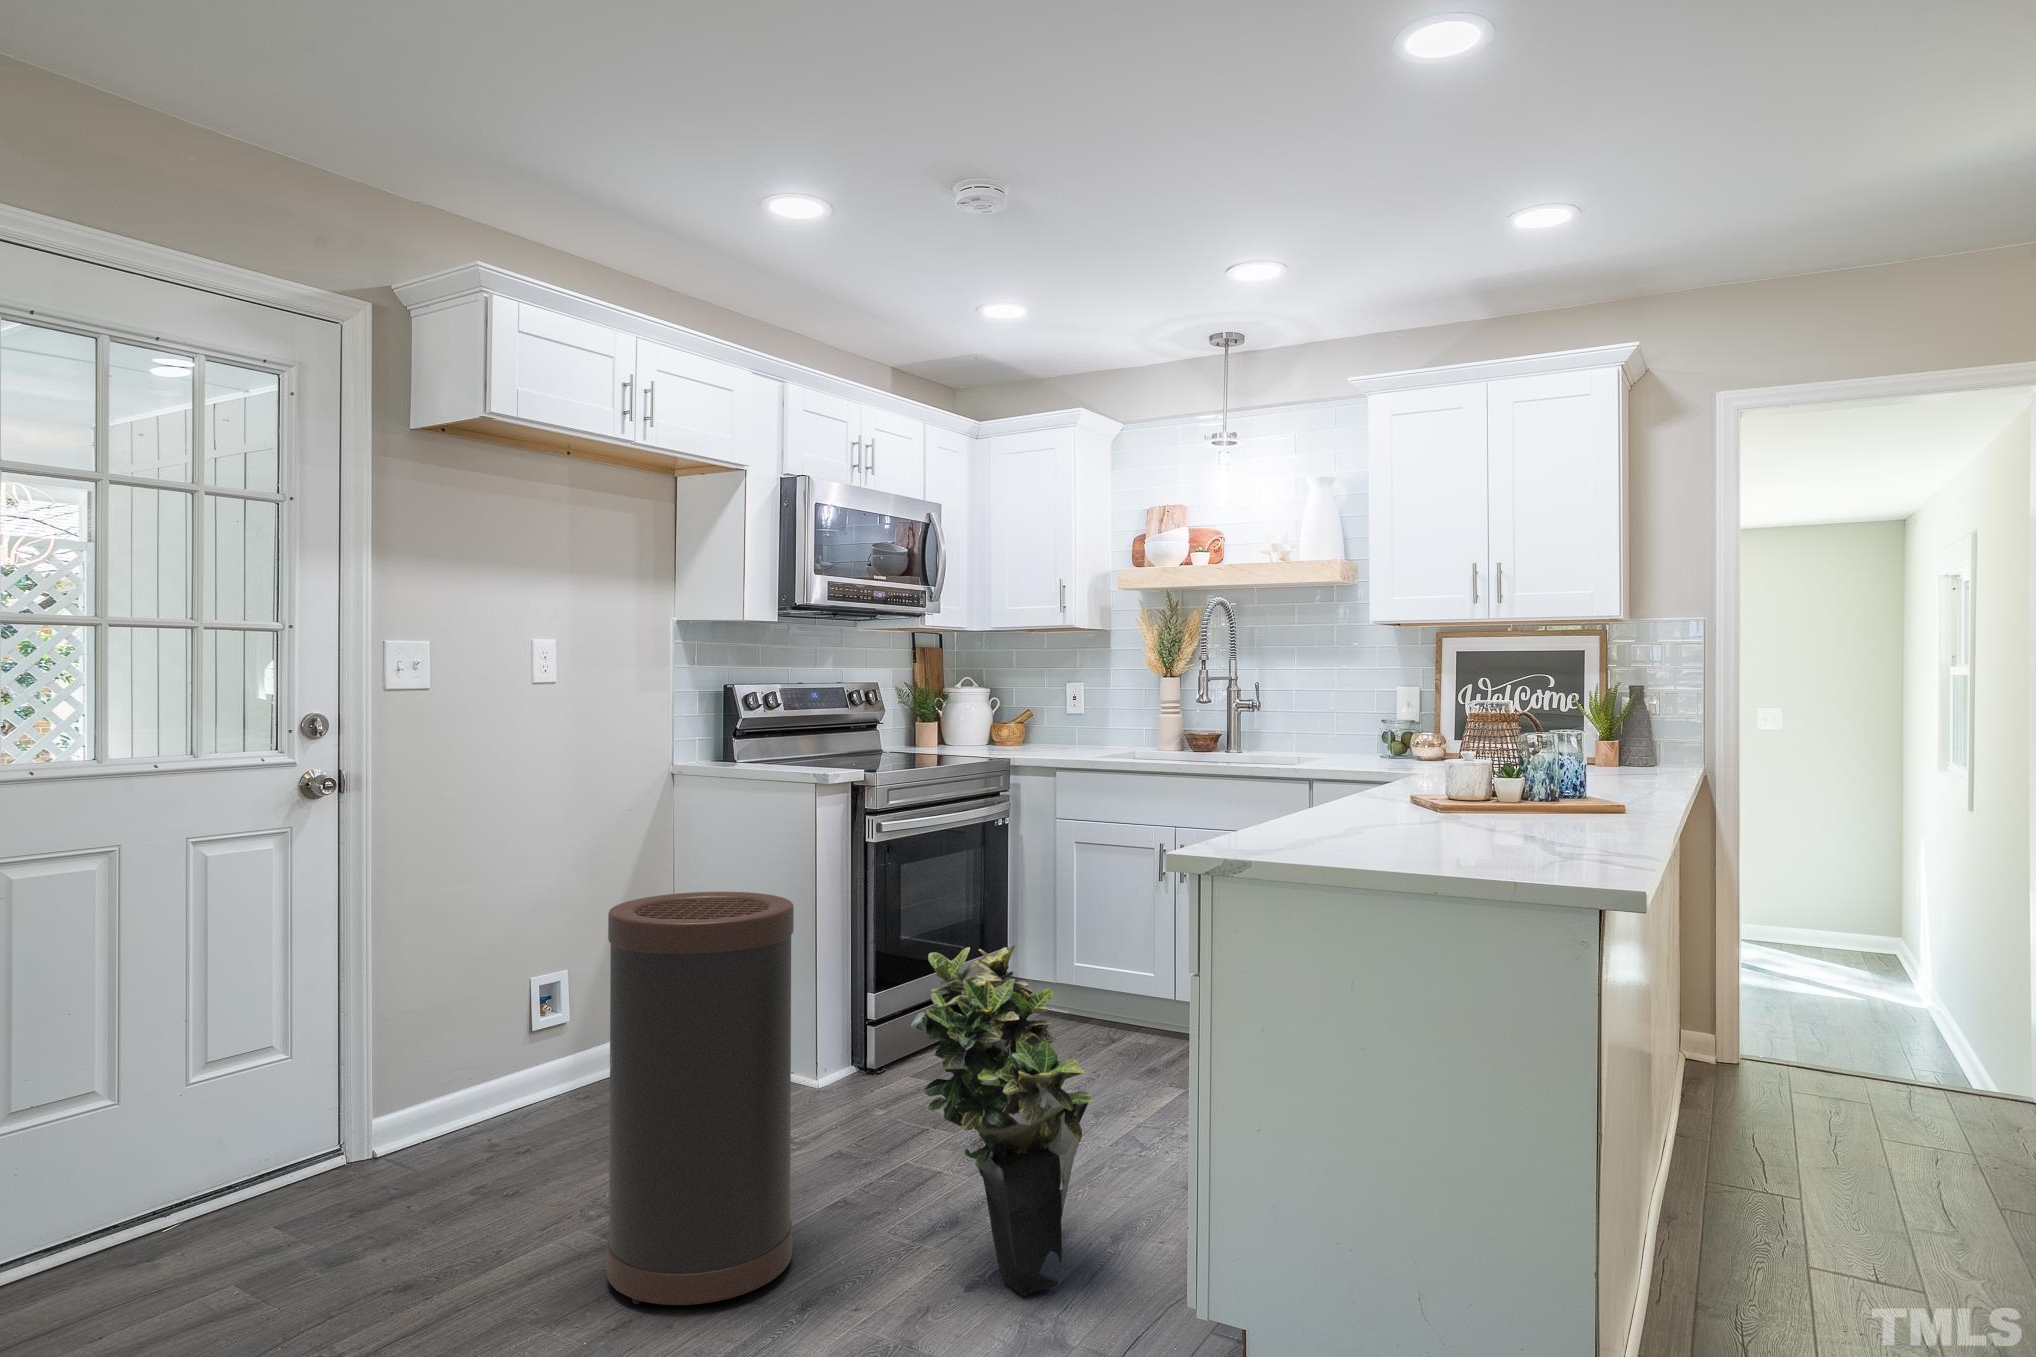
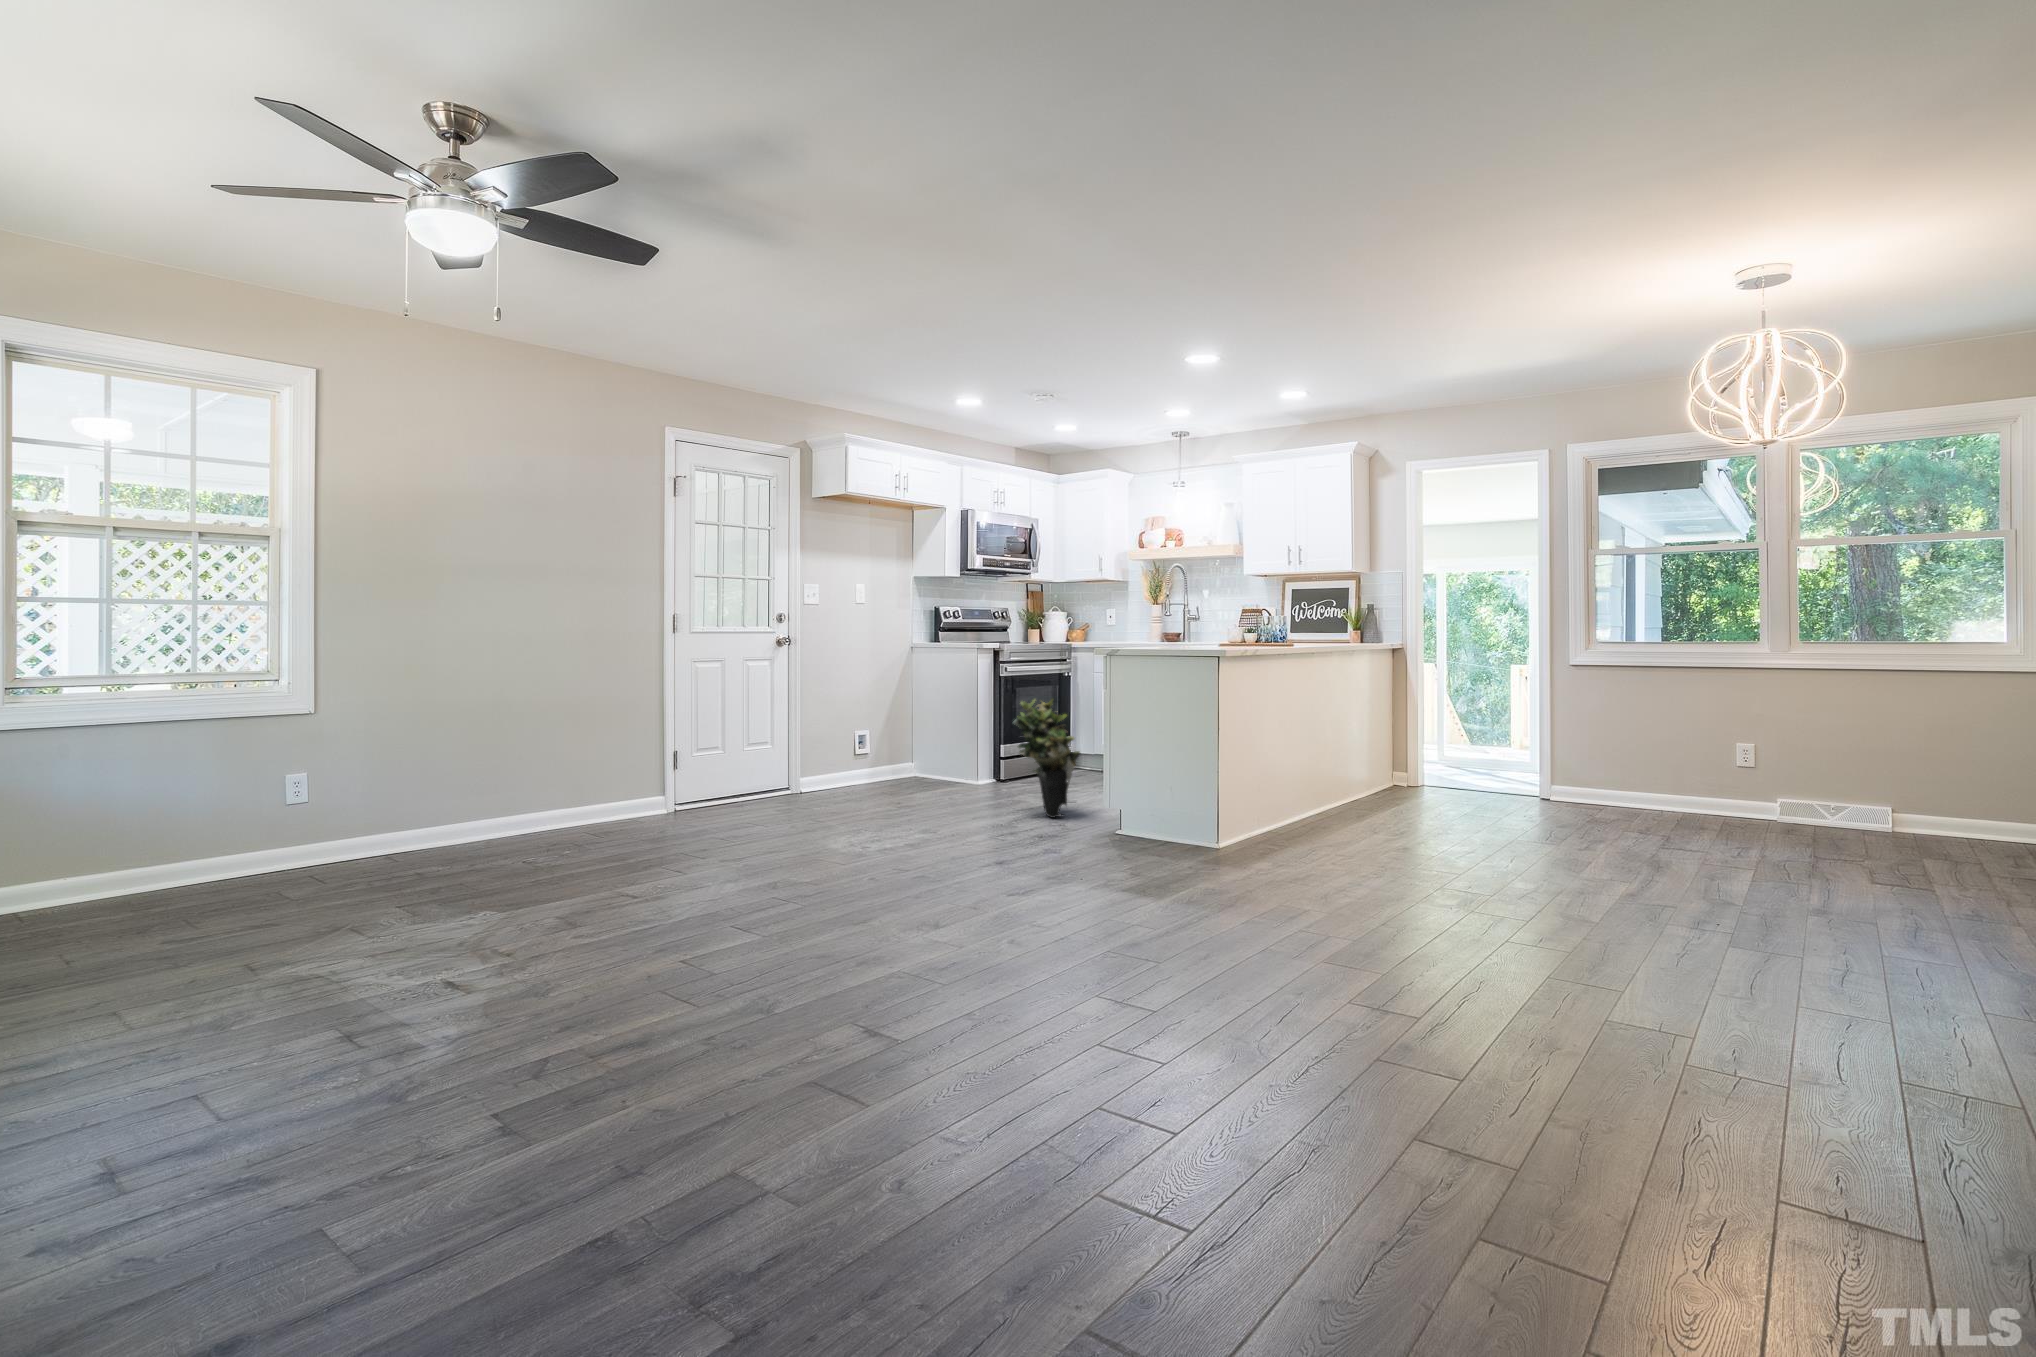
trash can: present [607,892,794,1305] -> none [904,678,970,816]

